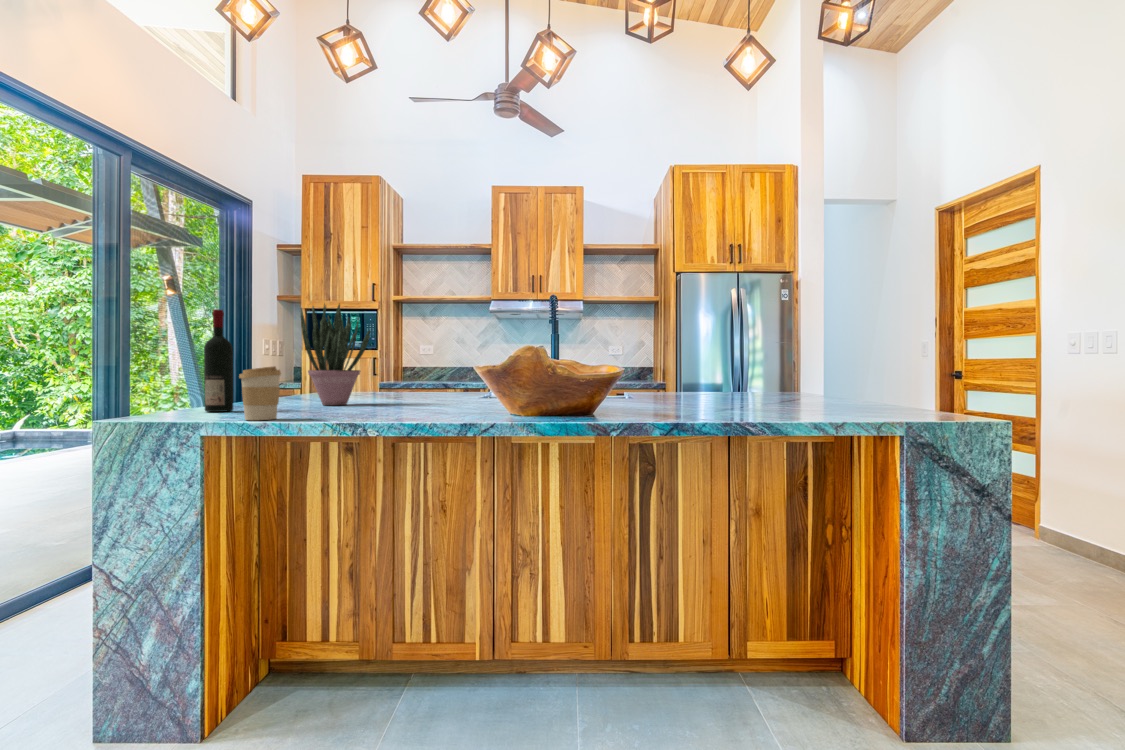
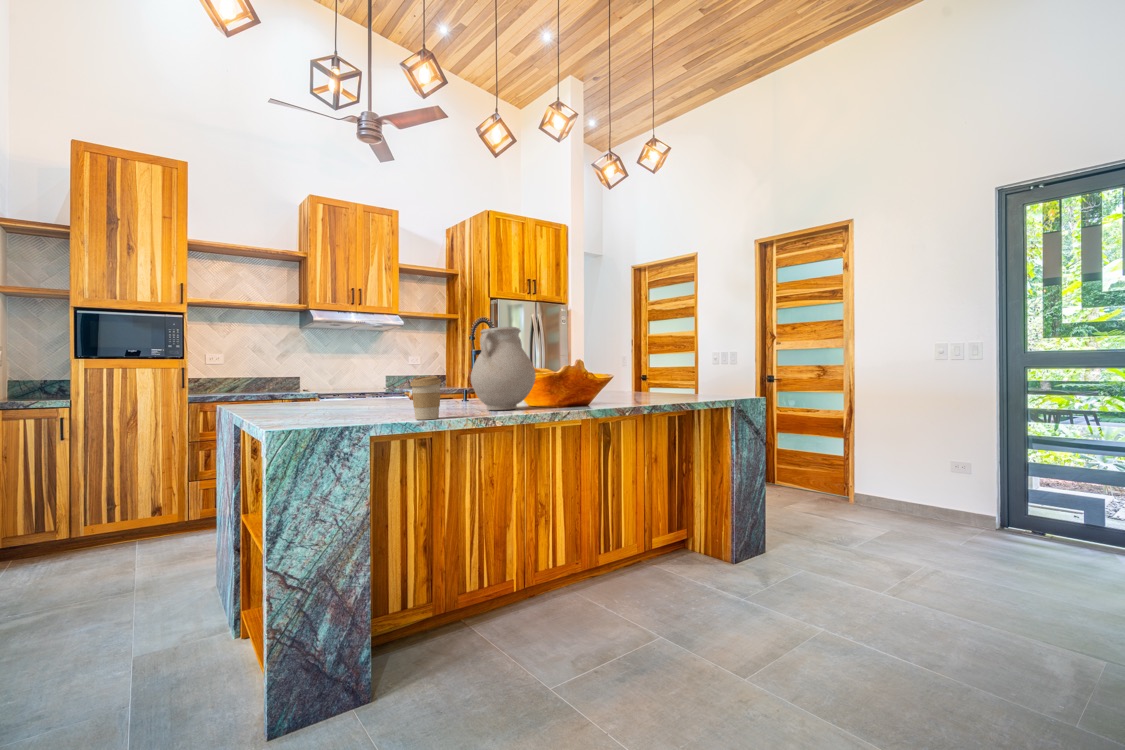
vase: none [376,301,466,414] -> present [471,327,536,410]
potted plant: present [300,304,370,405] -> none [335,323,388,413]
wine bottle: present [204,309,233,412] -> none [298,328,324,422]

